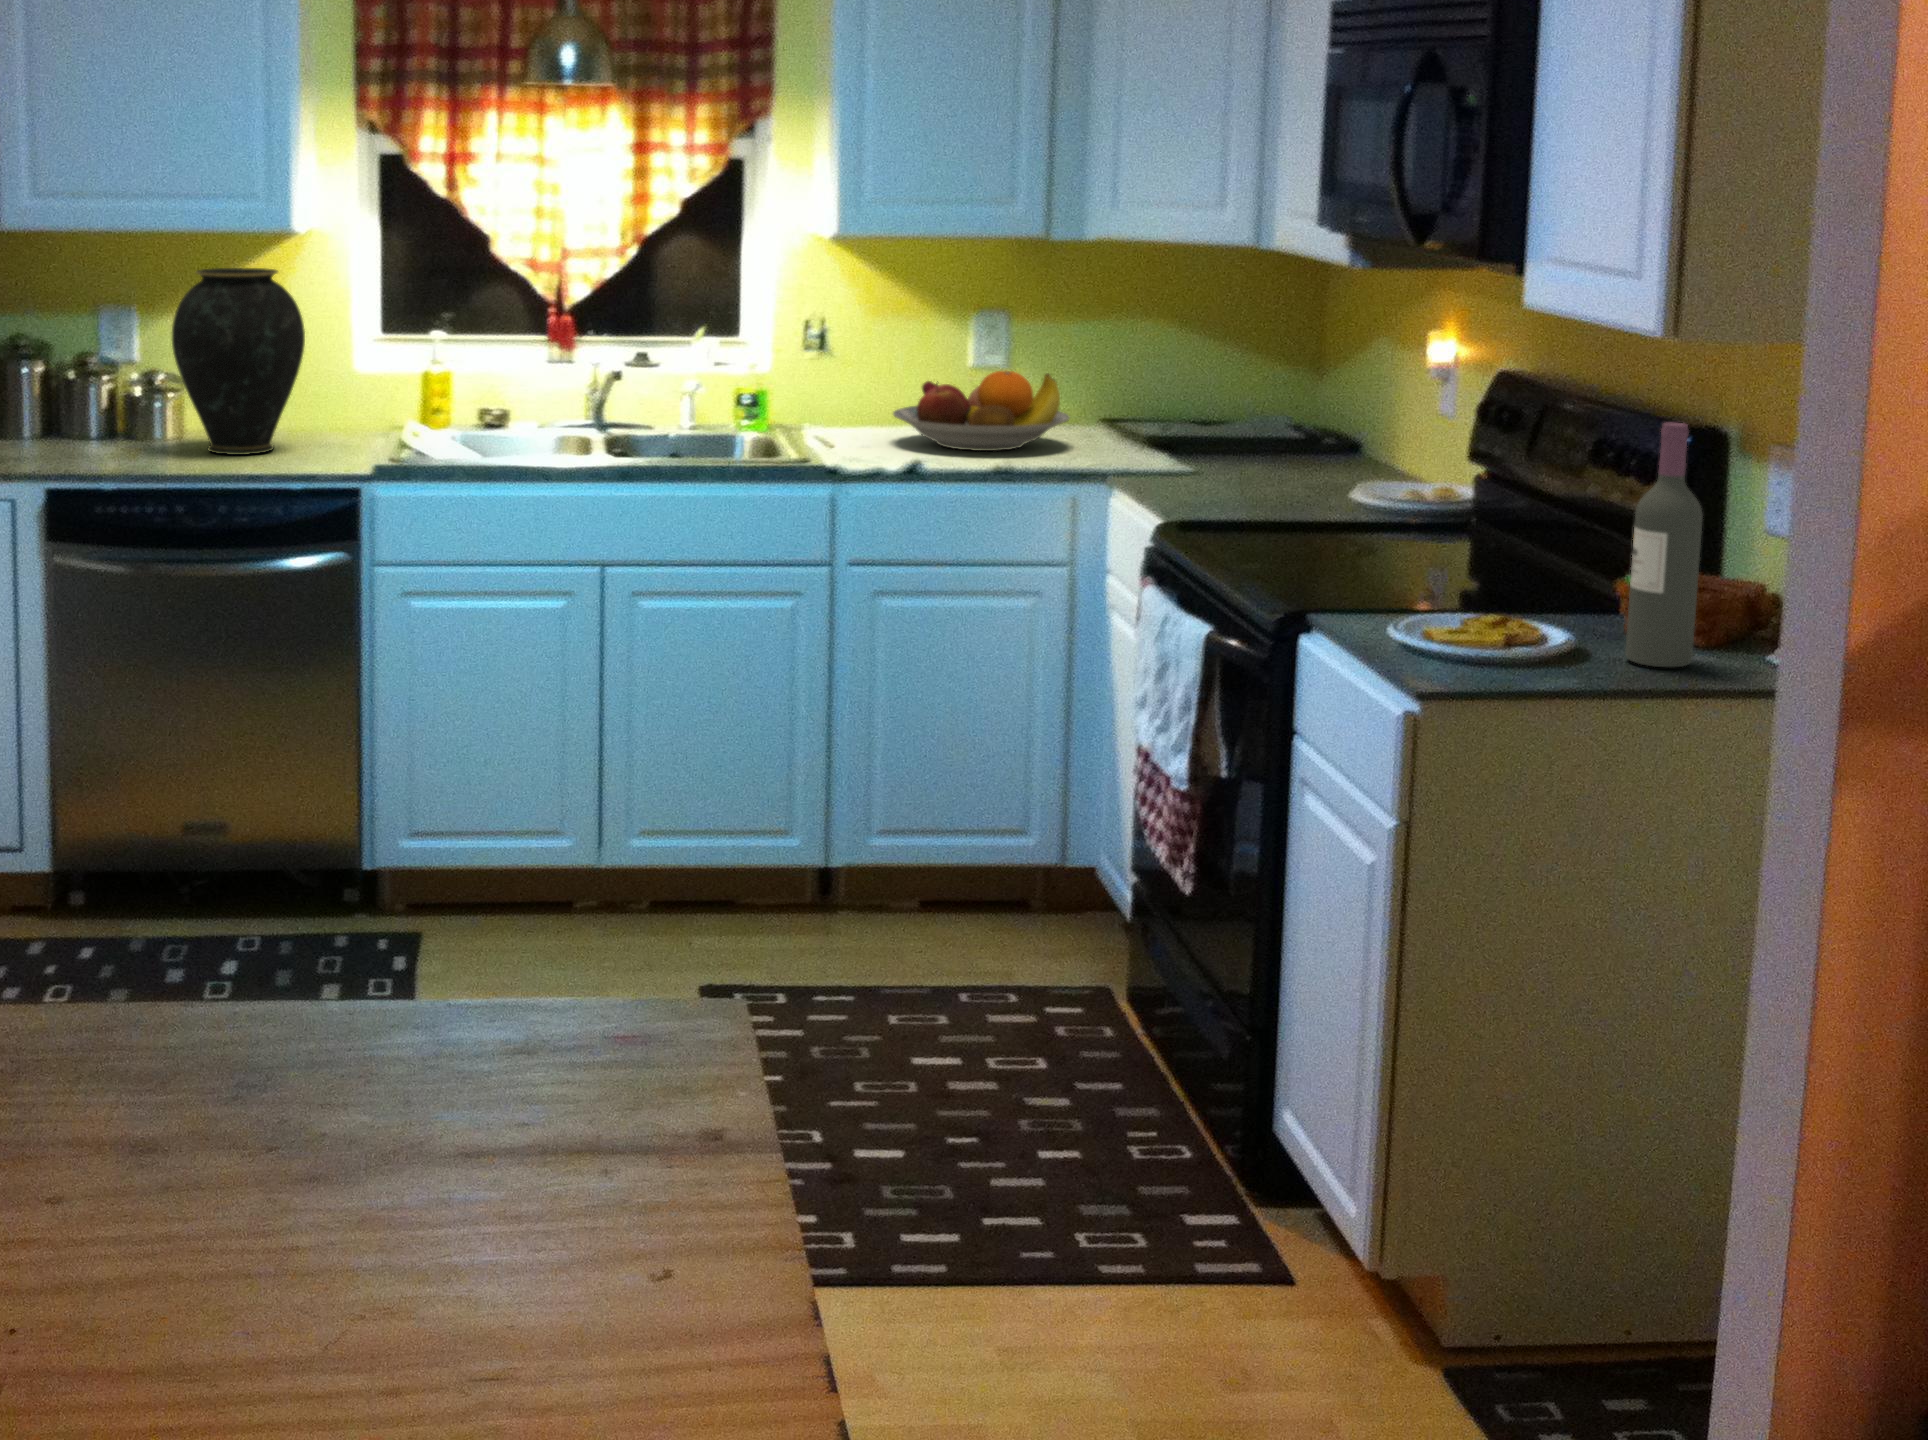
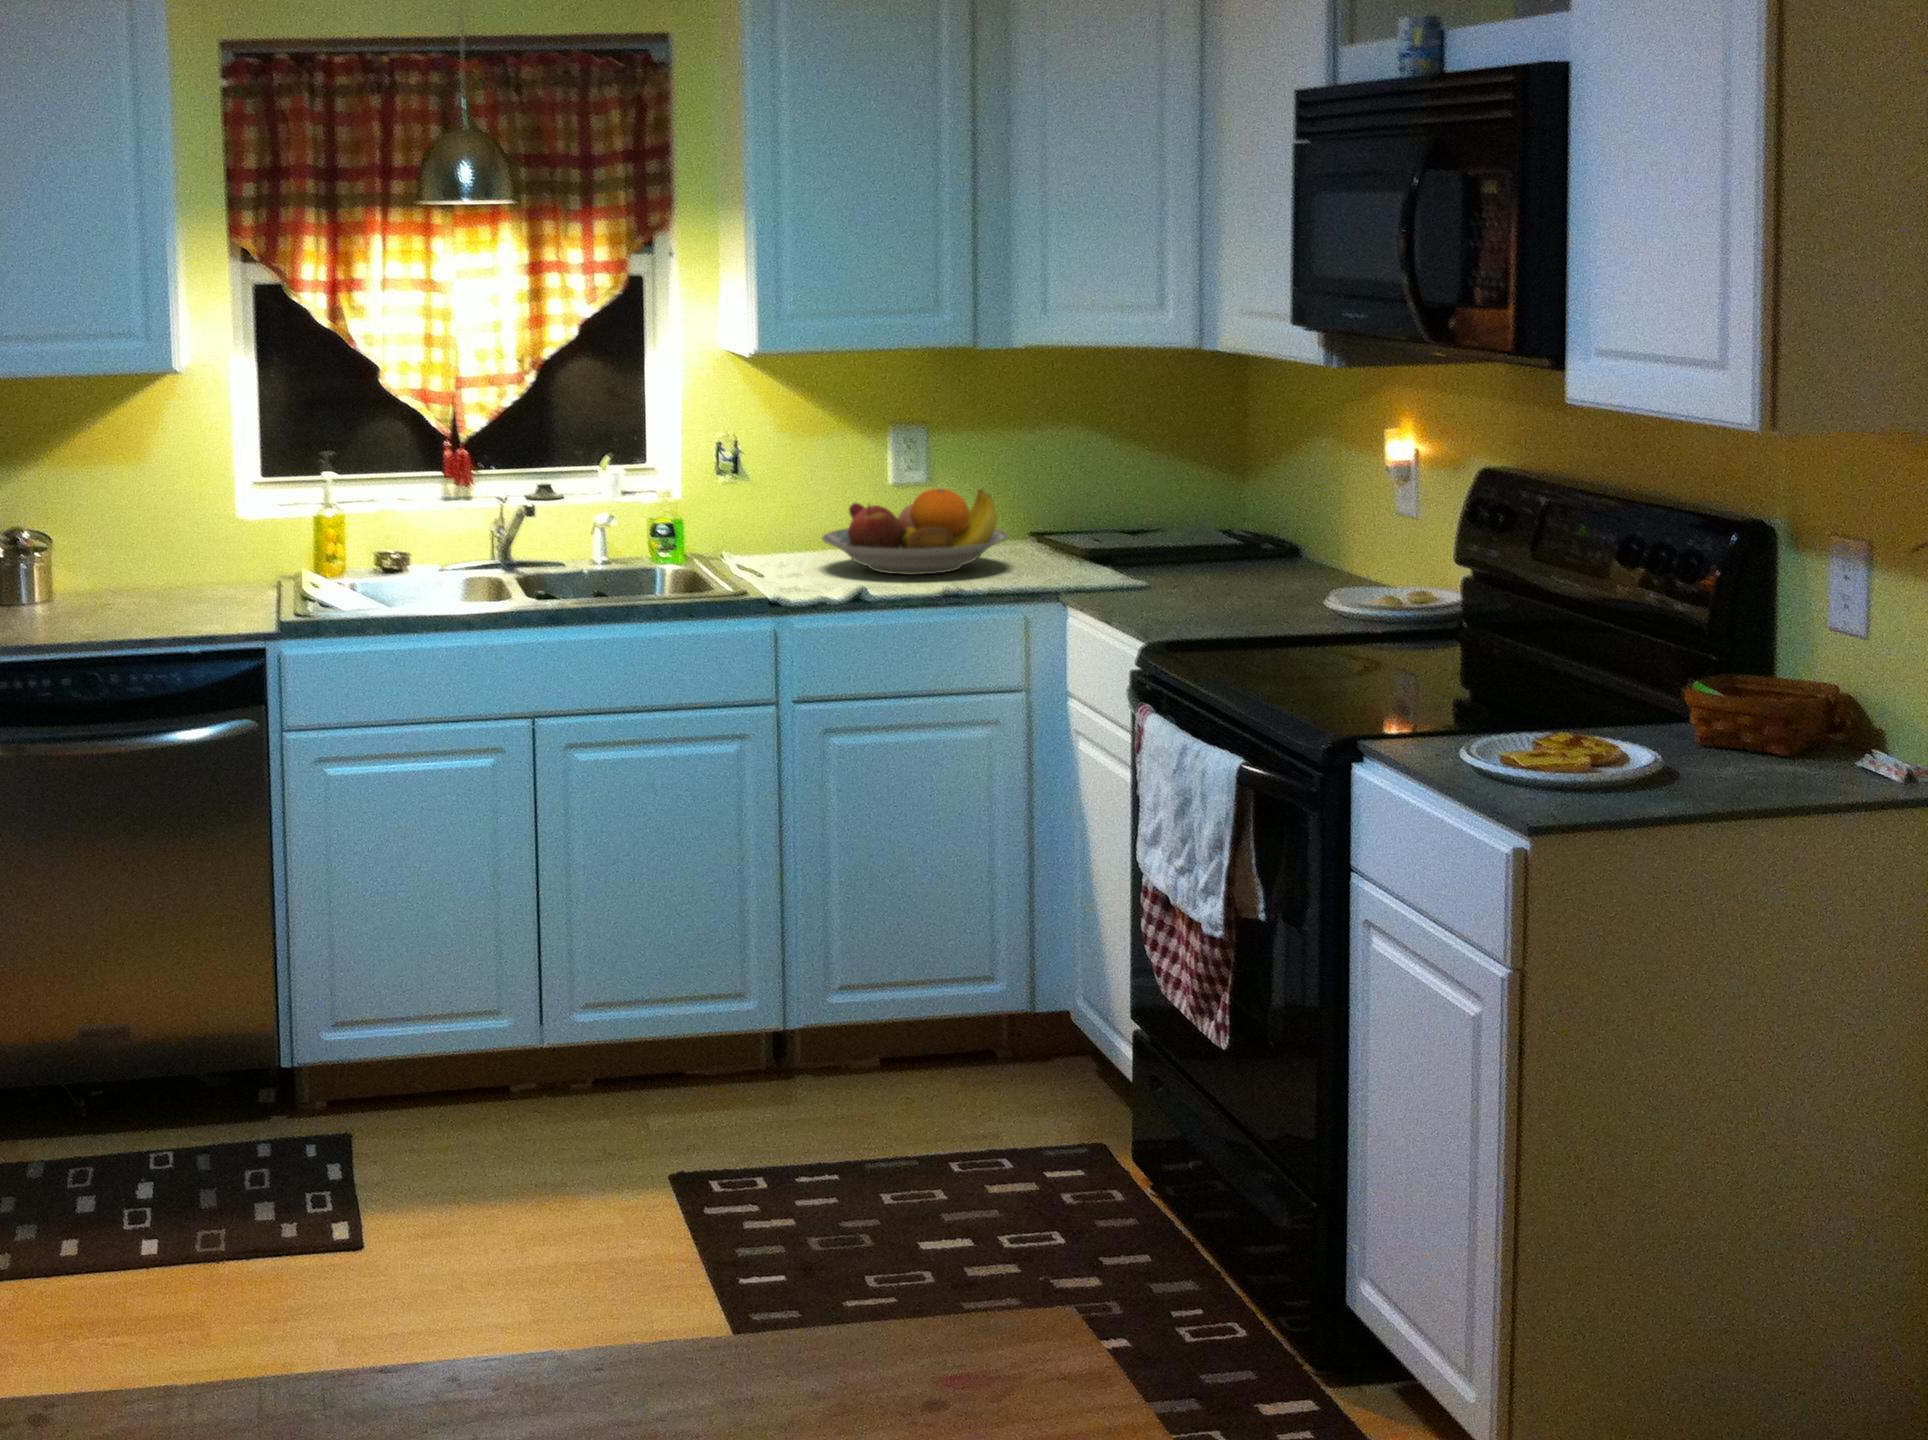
vase: present [172,268,305,455] -> none [45,413,191,617]
wine bottle: present [1625,422,1703,668] -> none [1716,520,1792,782]

